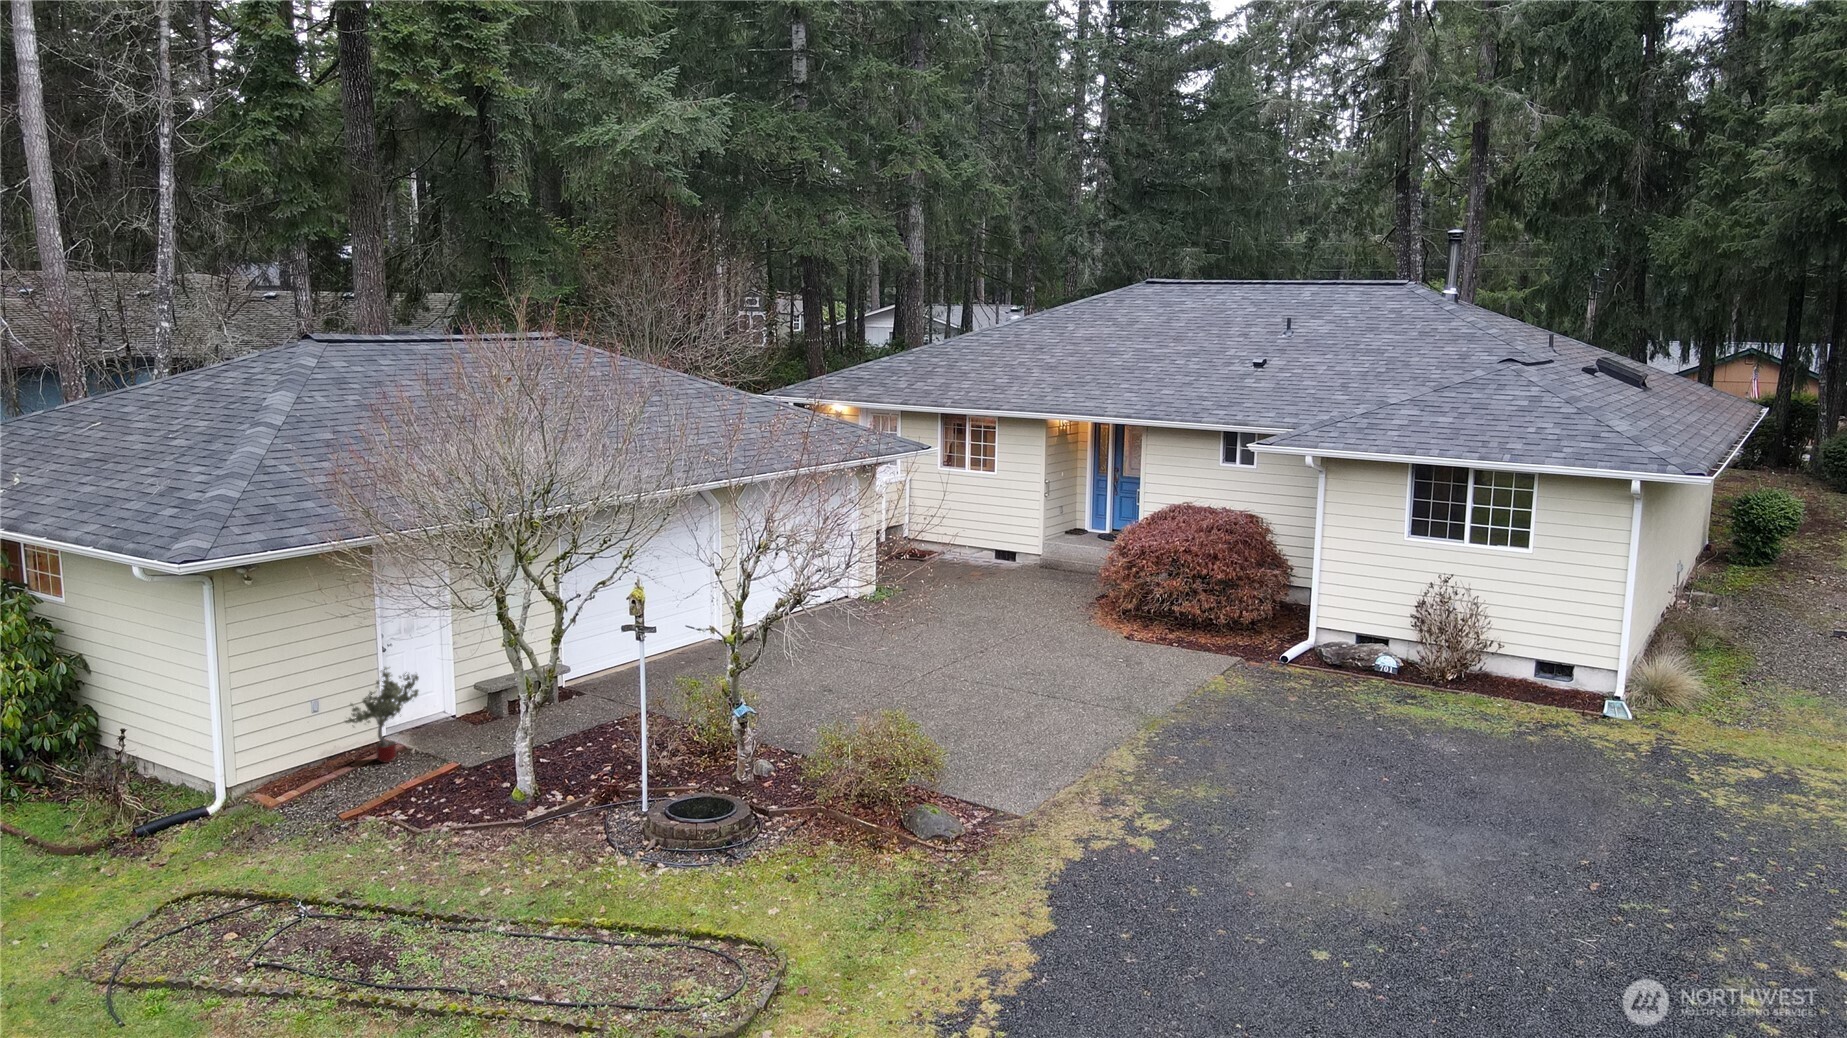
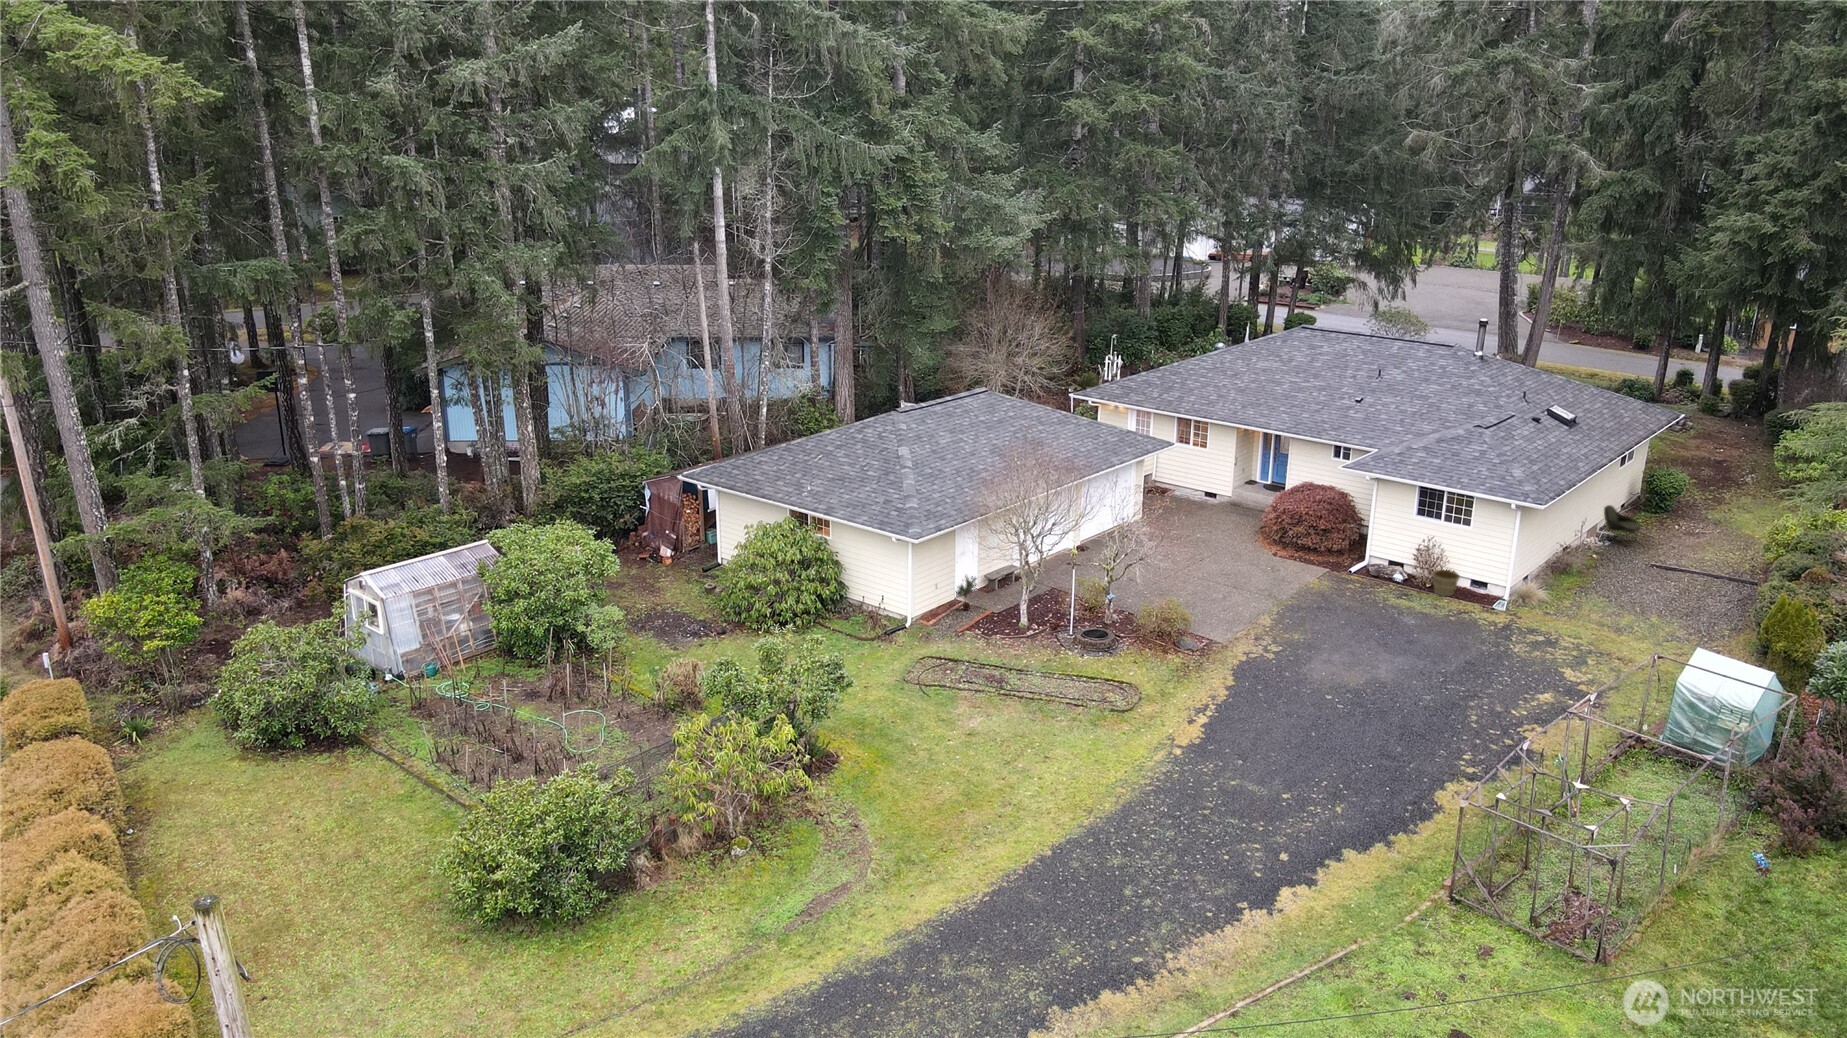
lounge chair: none [1686,540,1755,611] -> present [1604,505,1642,541]
wooden bucket: none [1461,639,1519,693] -> present [1433,570,1460,596]

